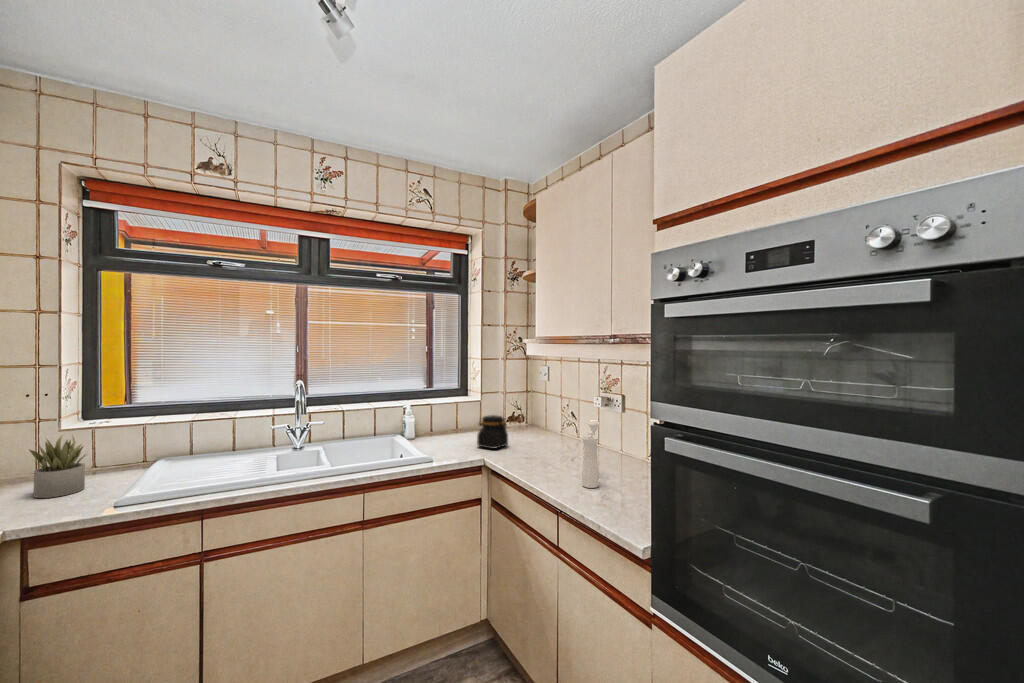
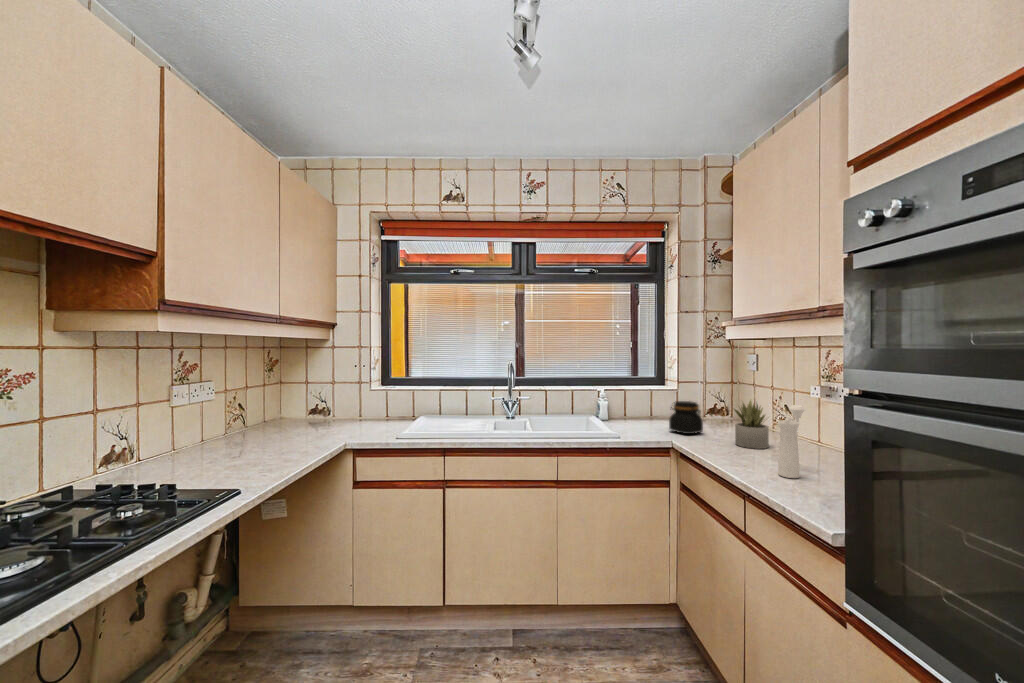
succulent plant: present [29,435,85,498] -> present [734,400,769,449]

